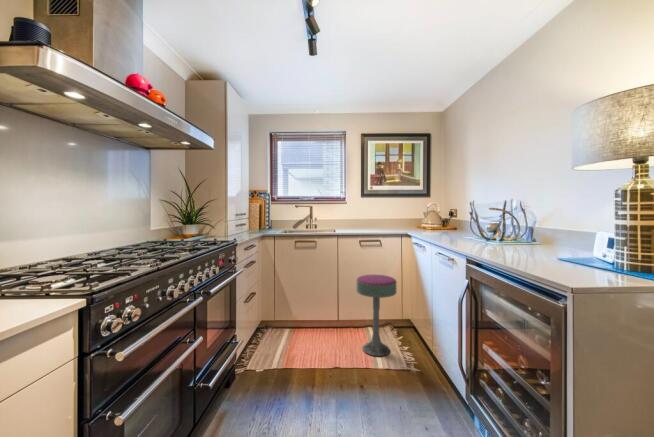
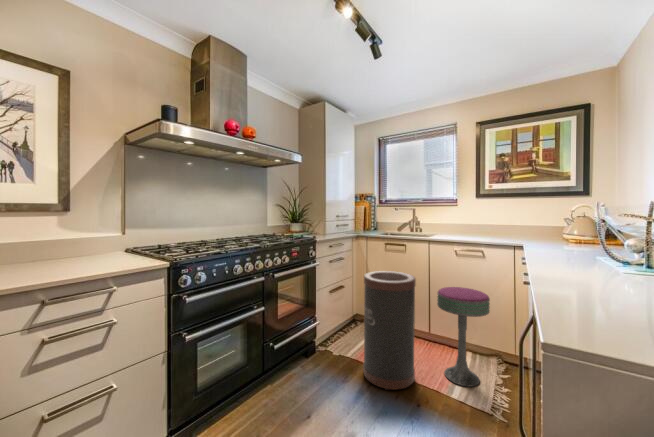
trash can: none [300,268,349,381] -> present [363,271,416,390]

